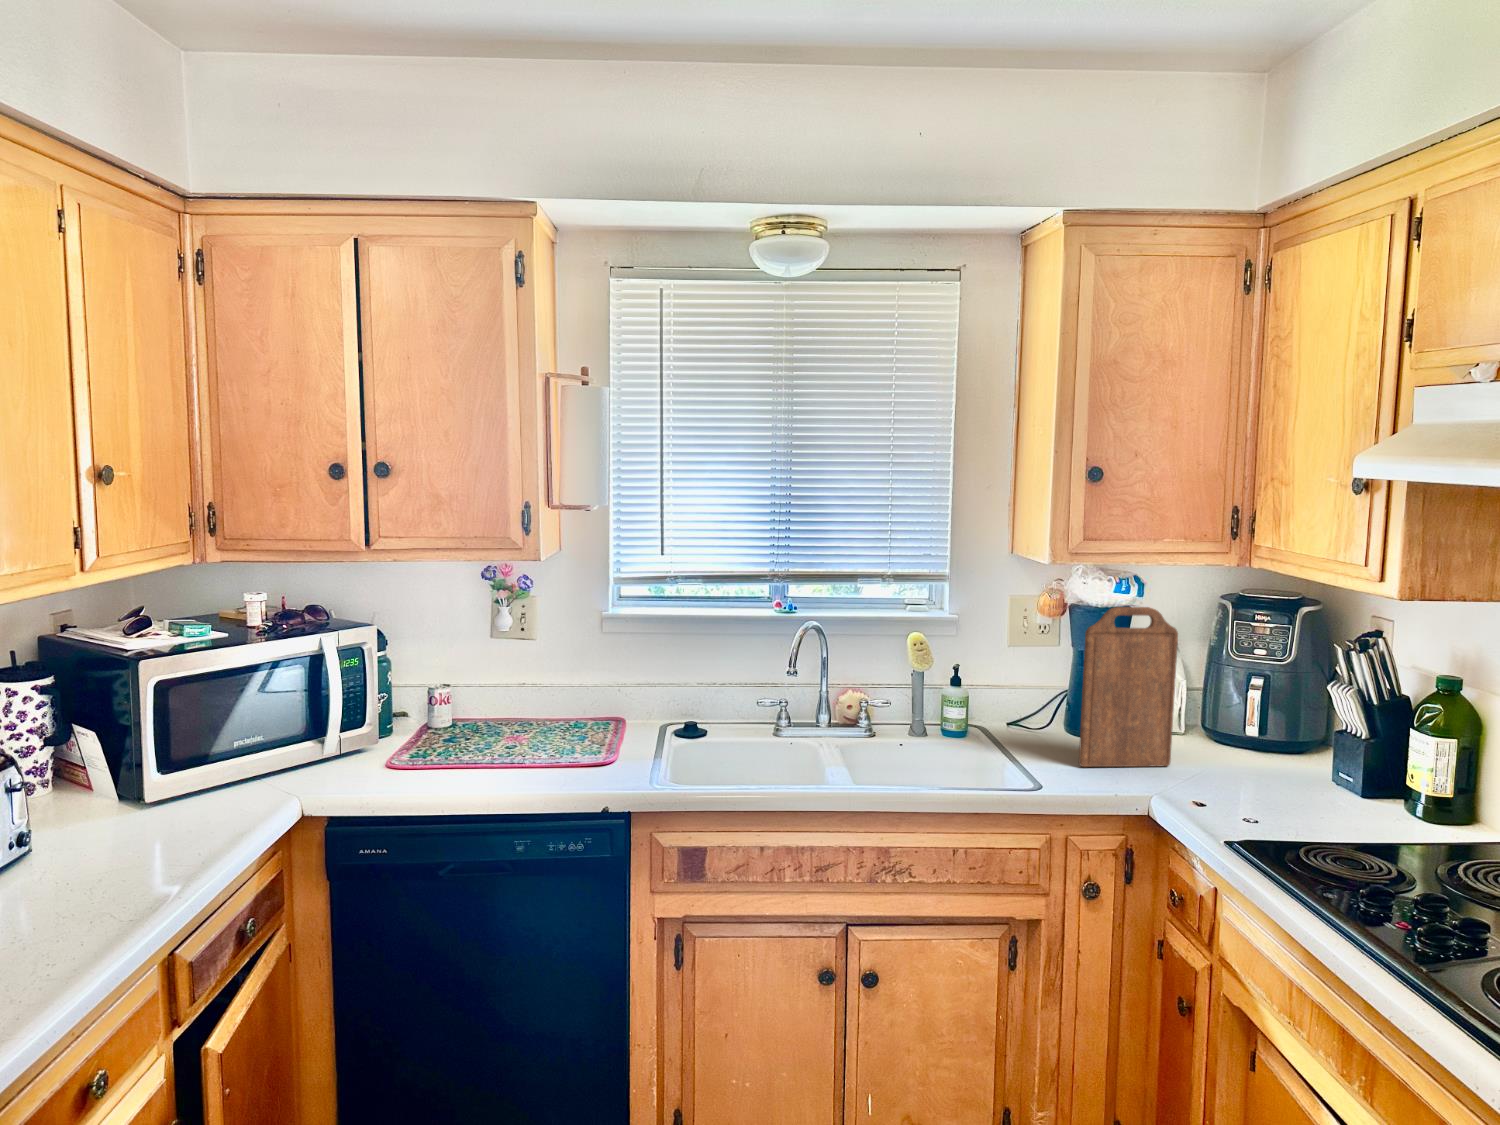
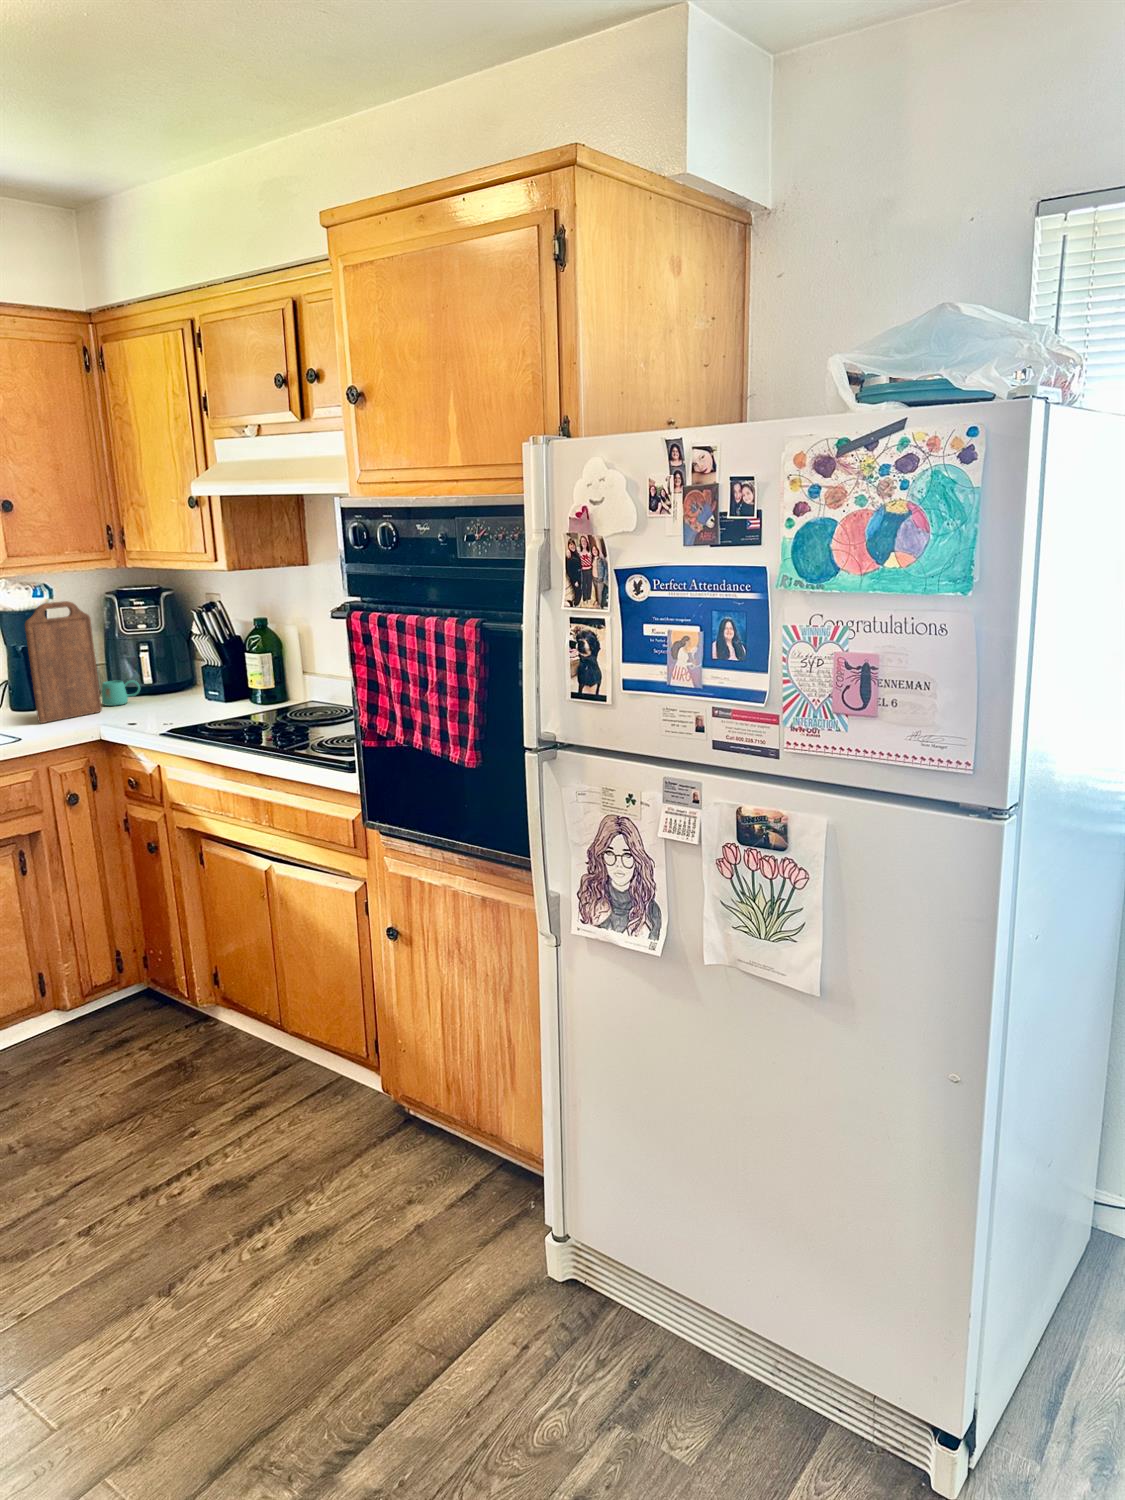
mug: none [1178,721,1236,759] -> present [102,680,140,706]

